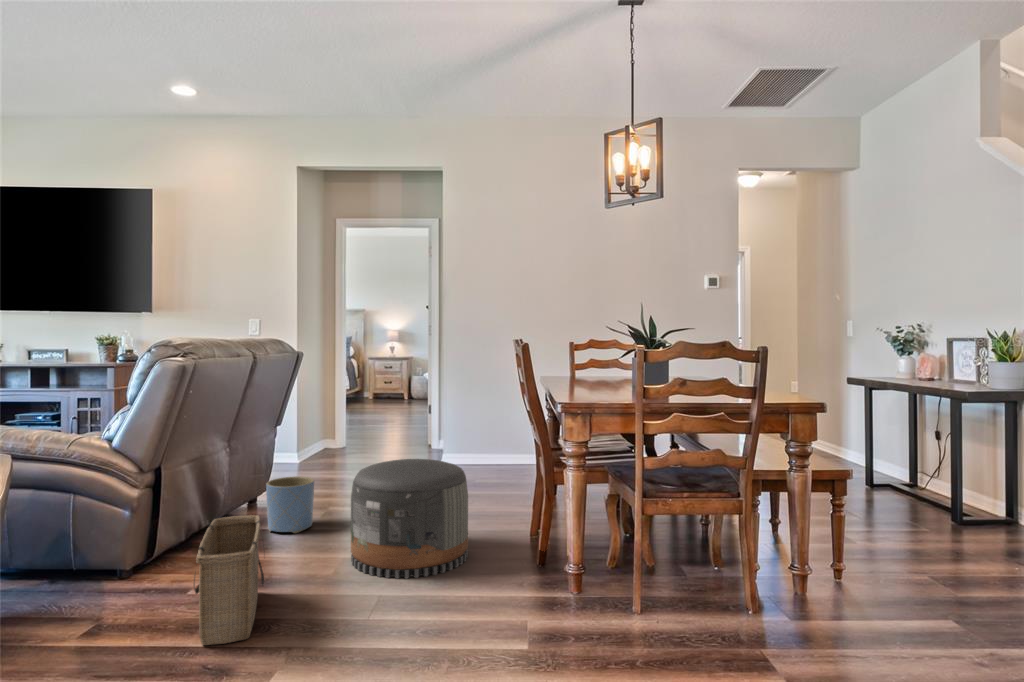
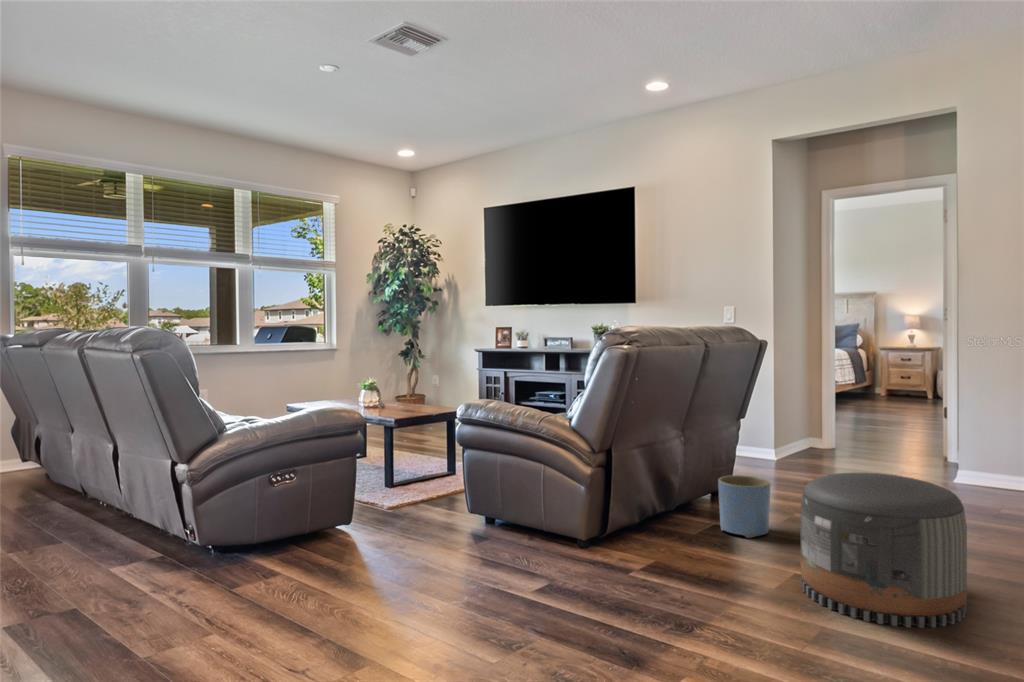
basket: present [194,515,264,645] -> none [620,506,696,634]

